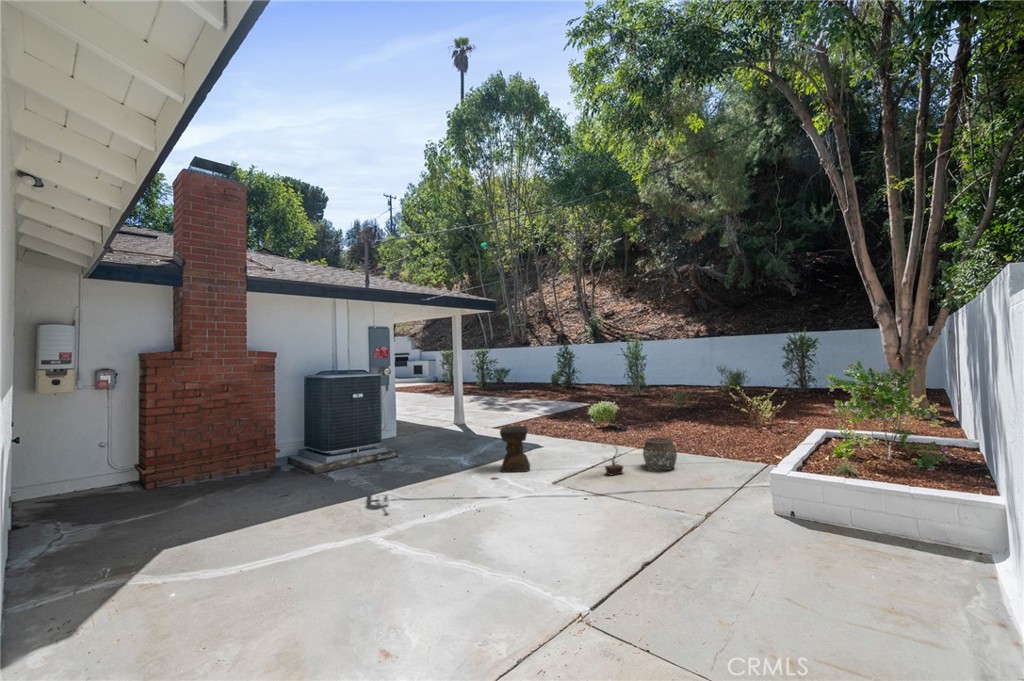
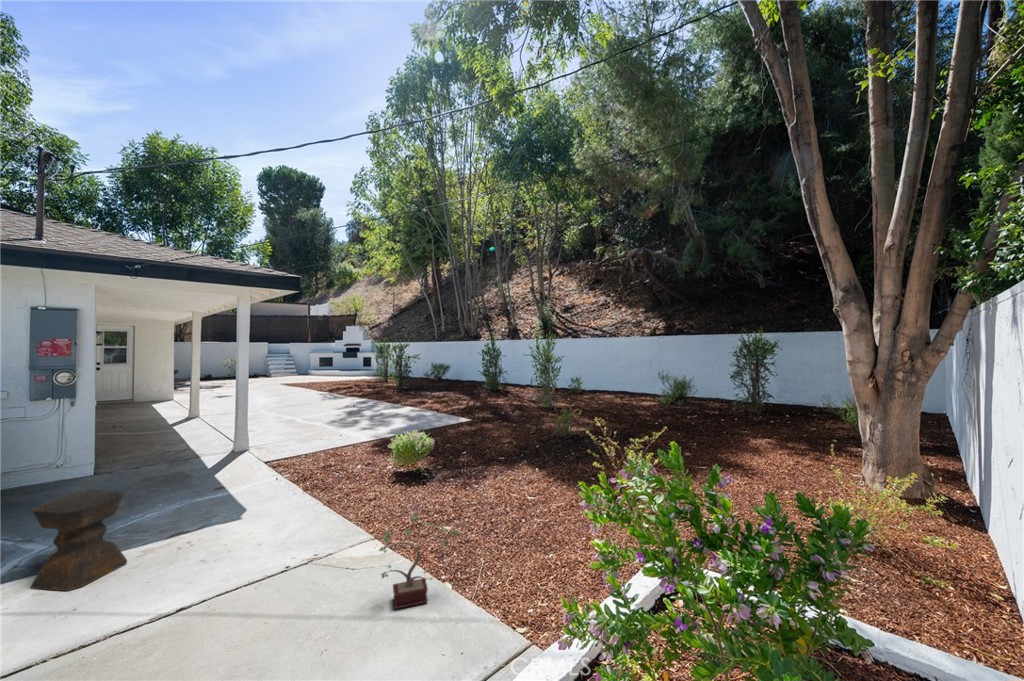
potted plant: present [605,432,631,475] -> present [379,513,459,608]
woven basket: present [643,437,677,470] -> none [274,535,349,621]

